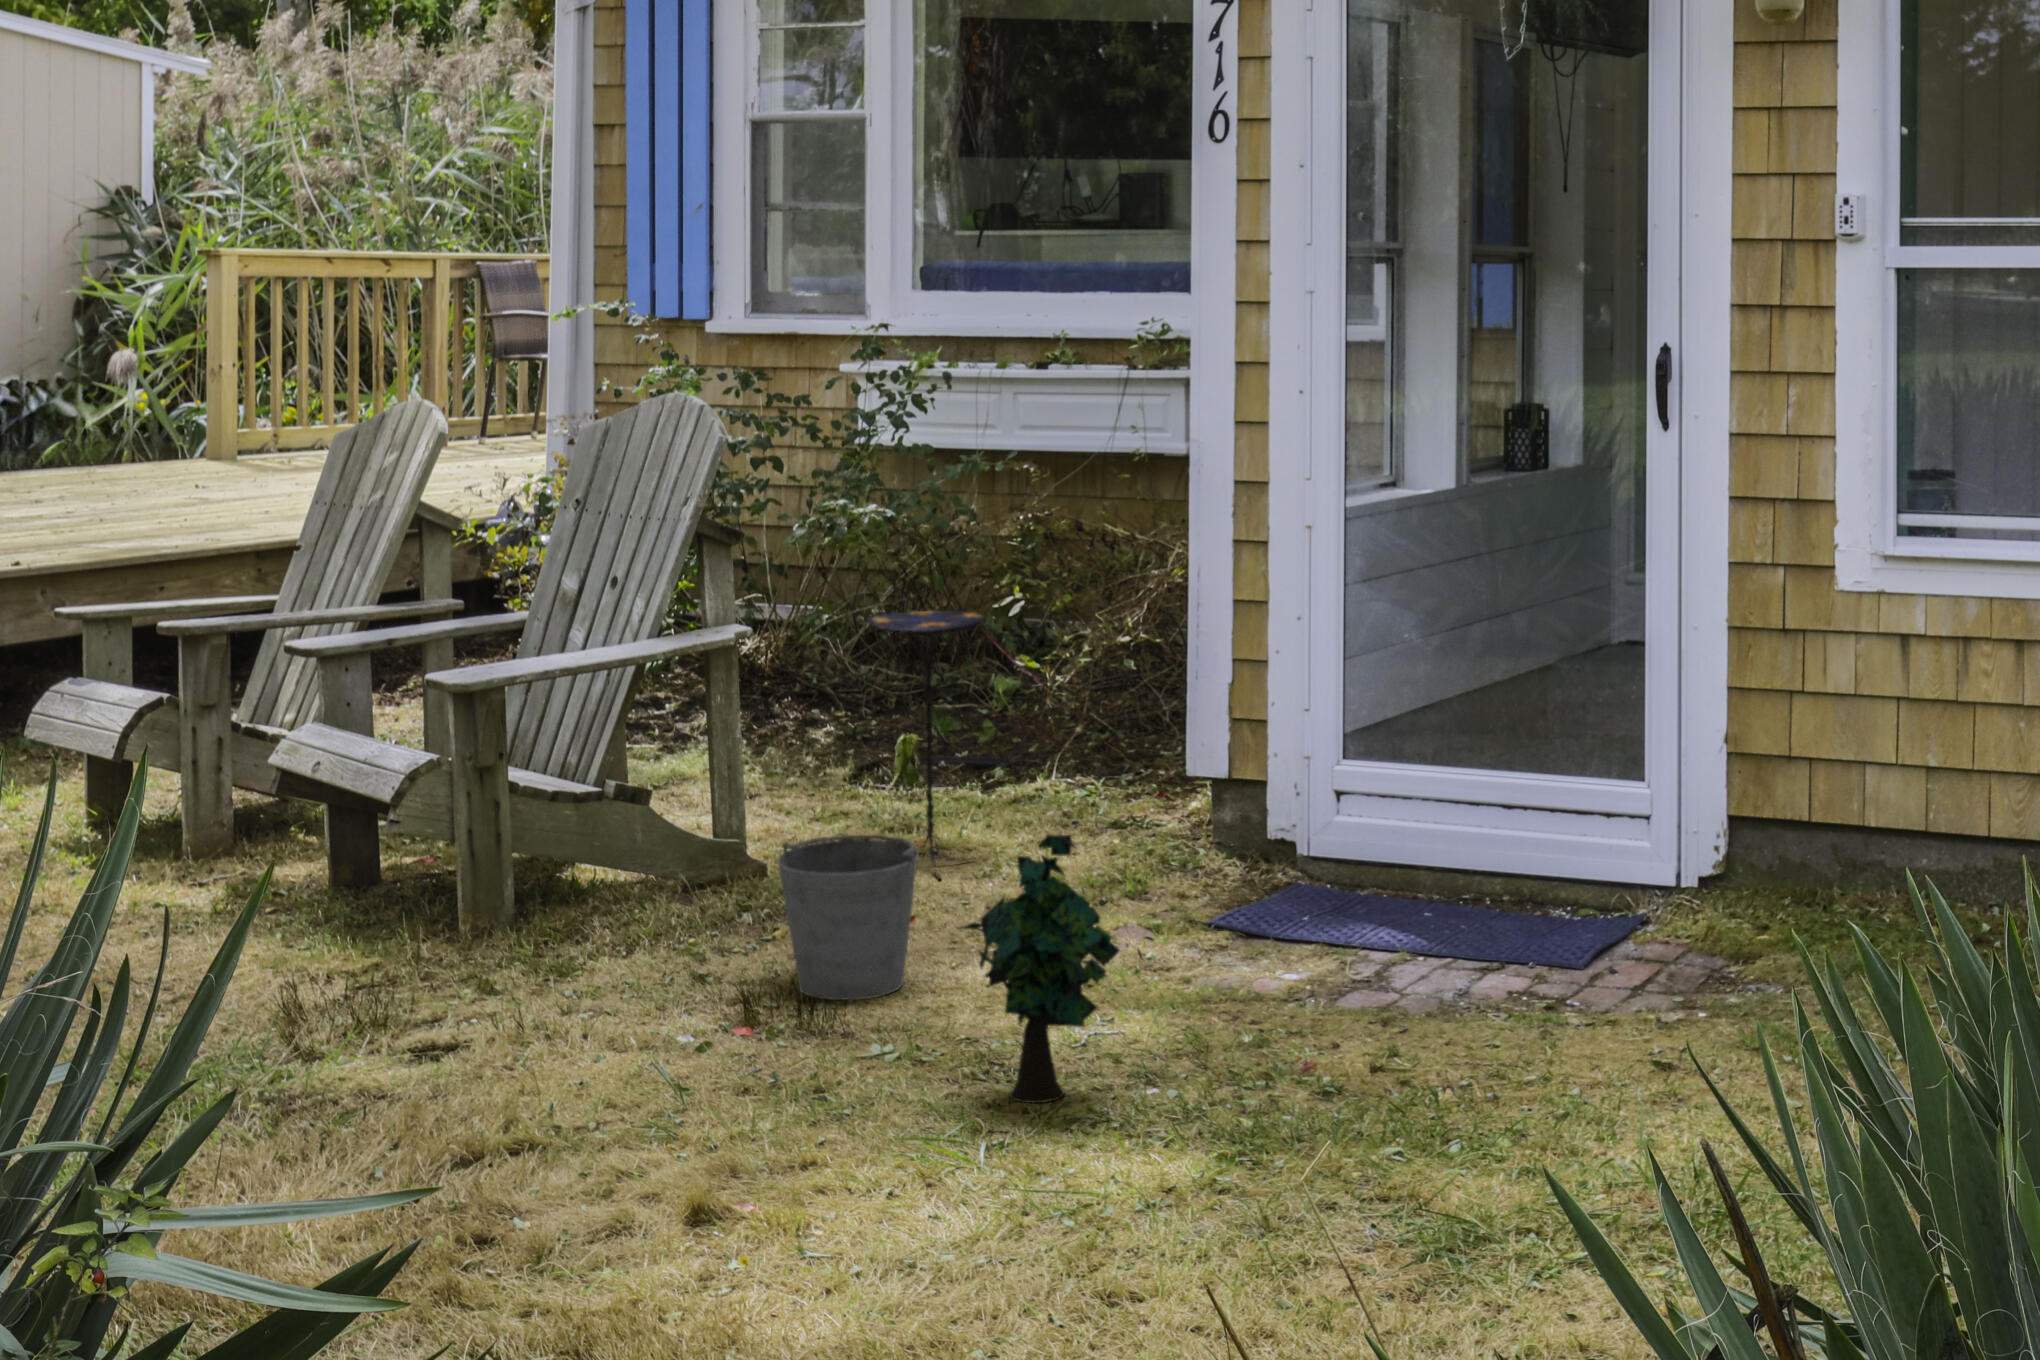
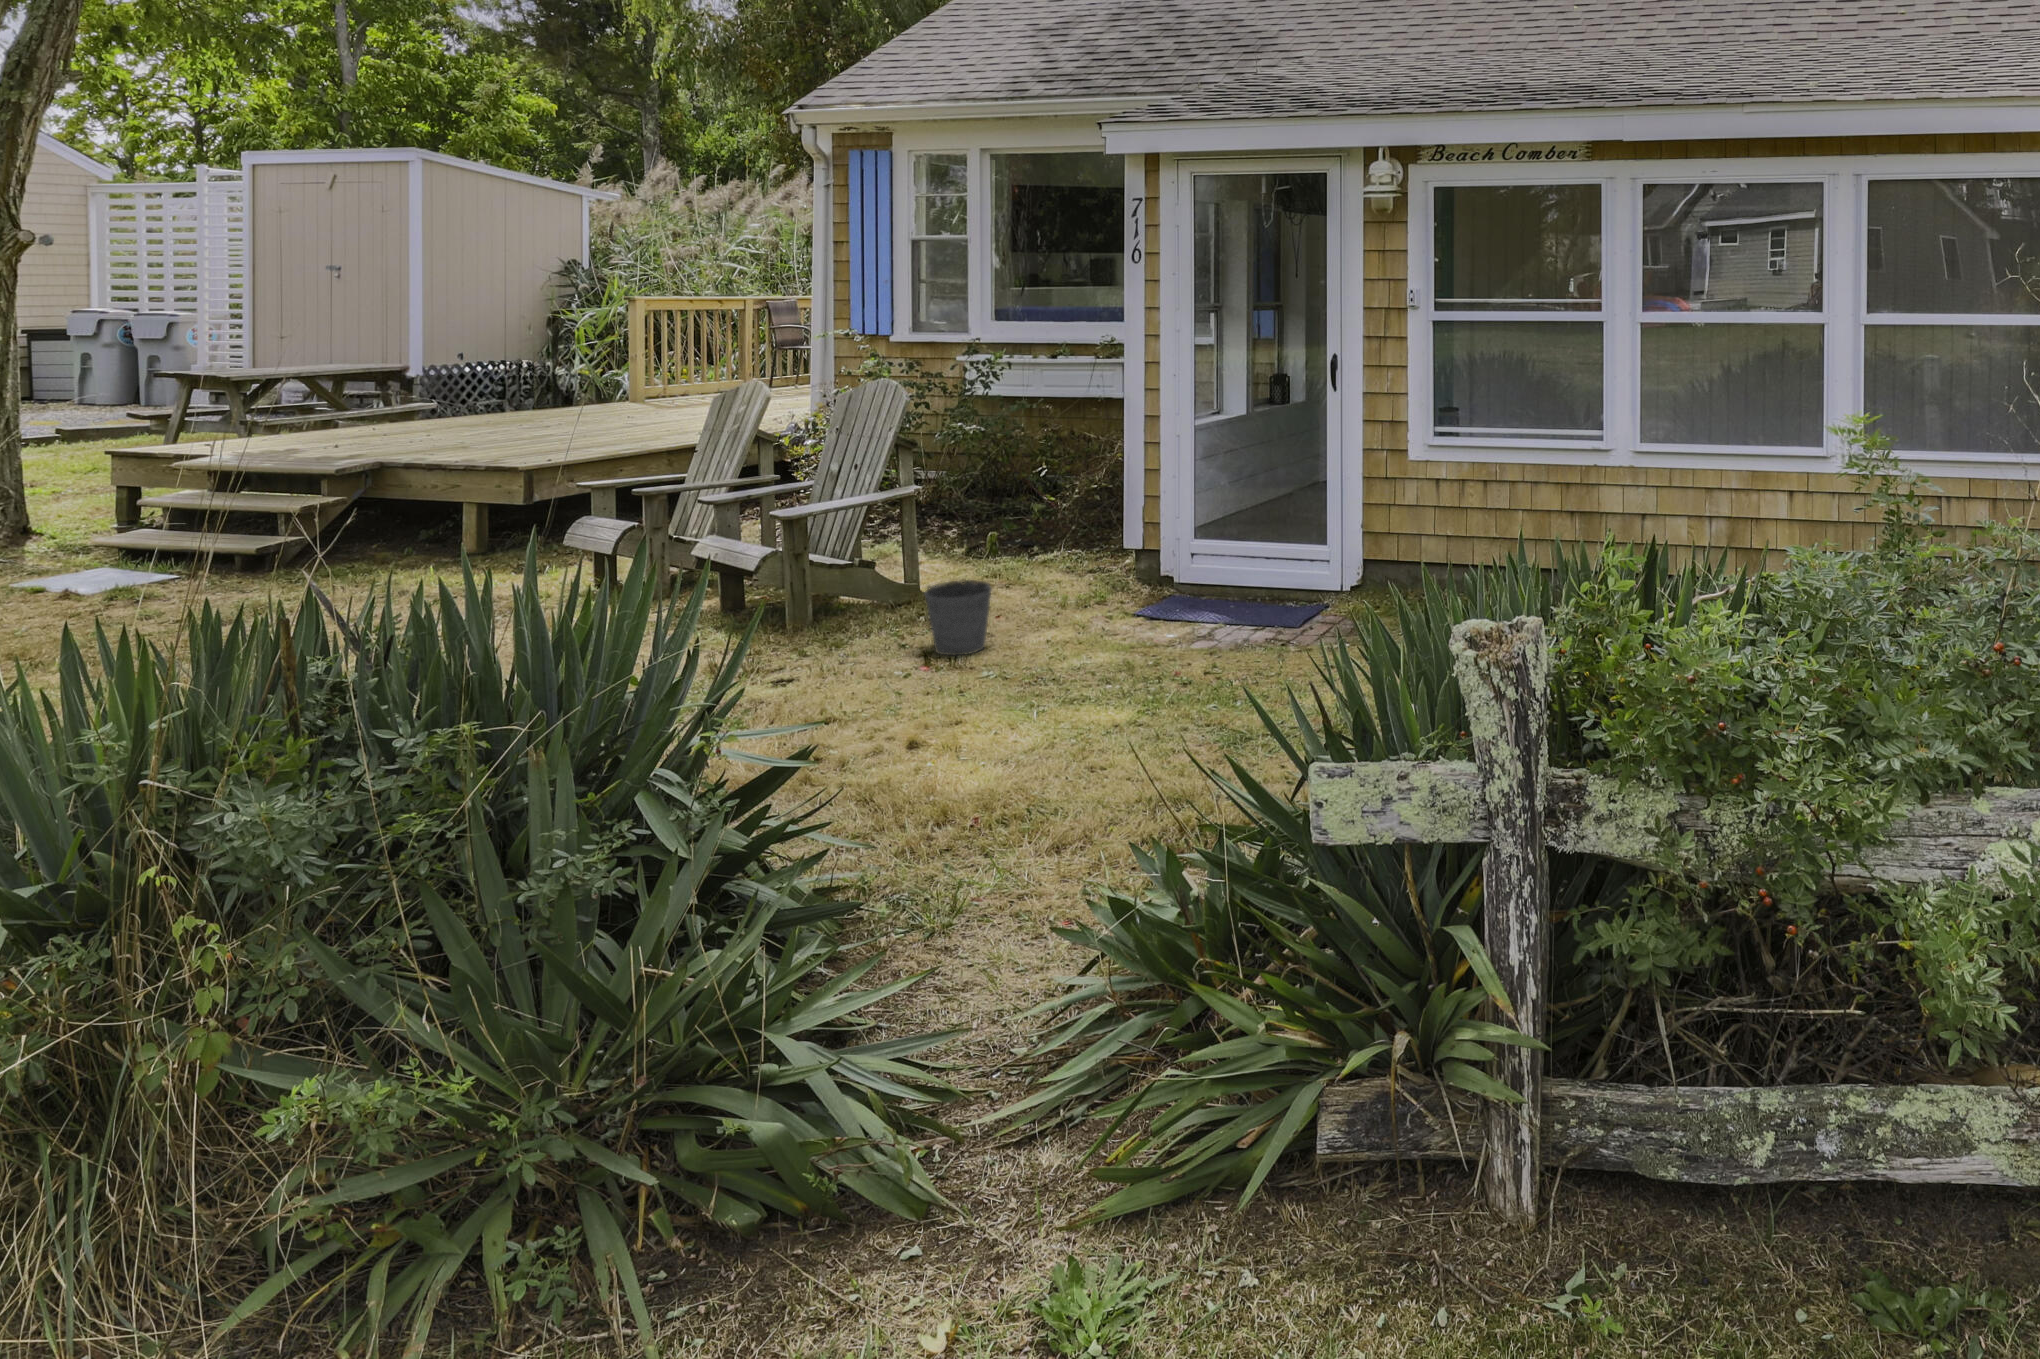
side table: present [869,611,984,879] -> none [969,476,1026,600]
decorative plant: present [962,835,1120,1103] -> none [1009,576,1083,695]

